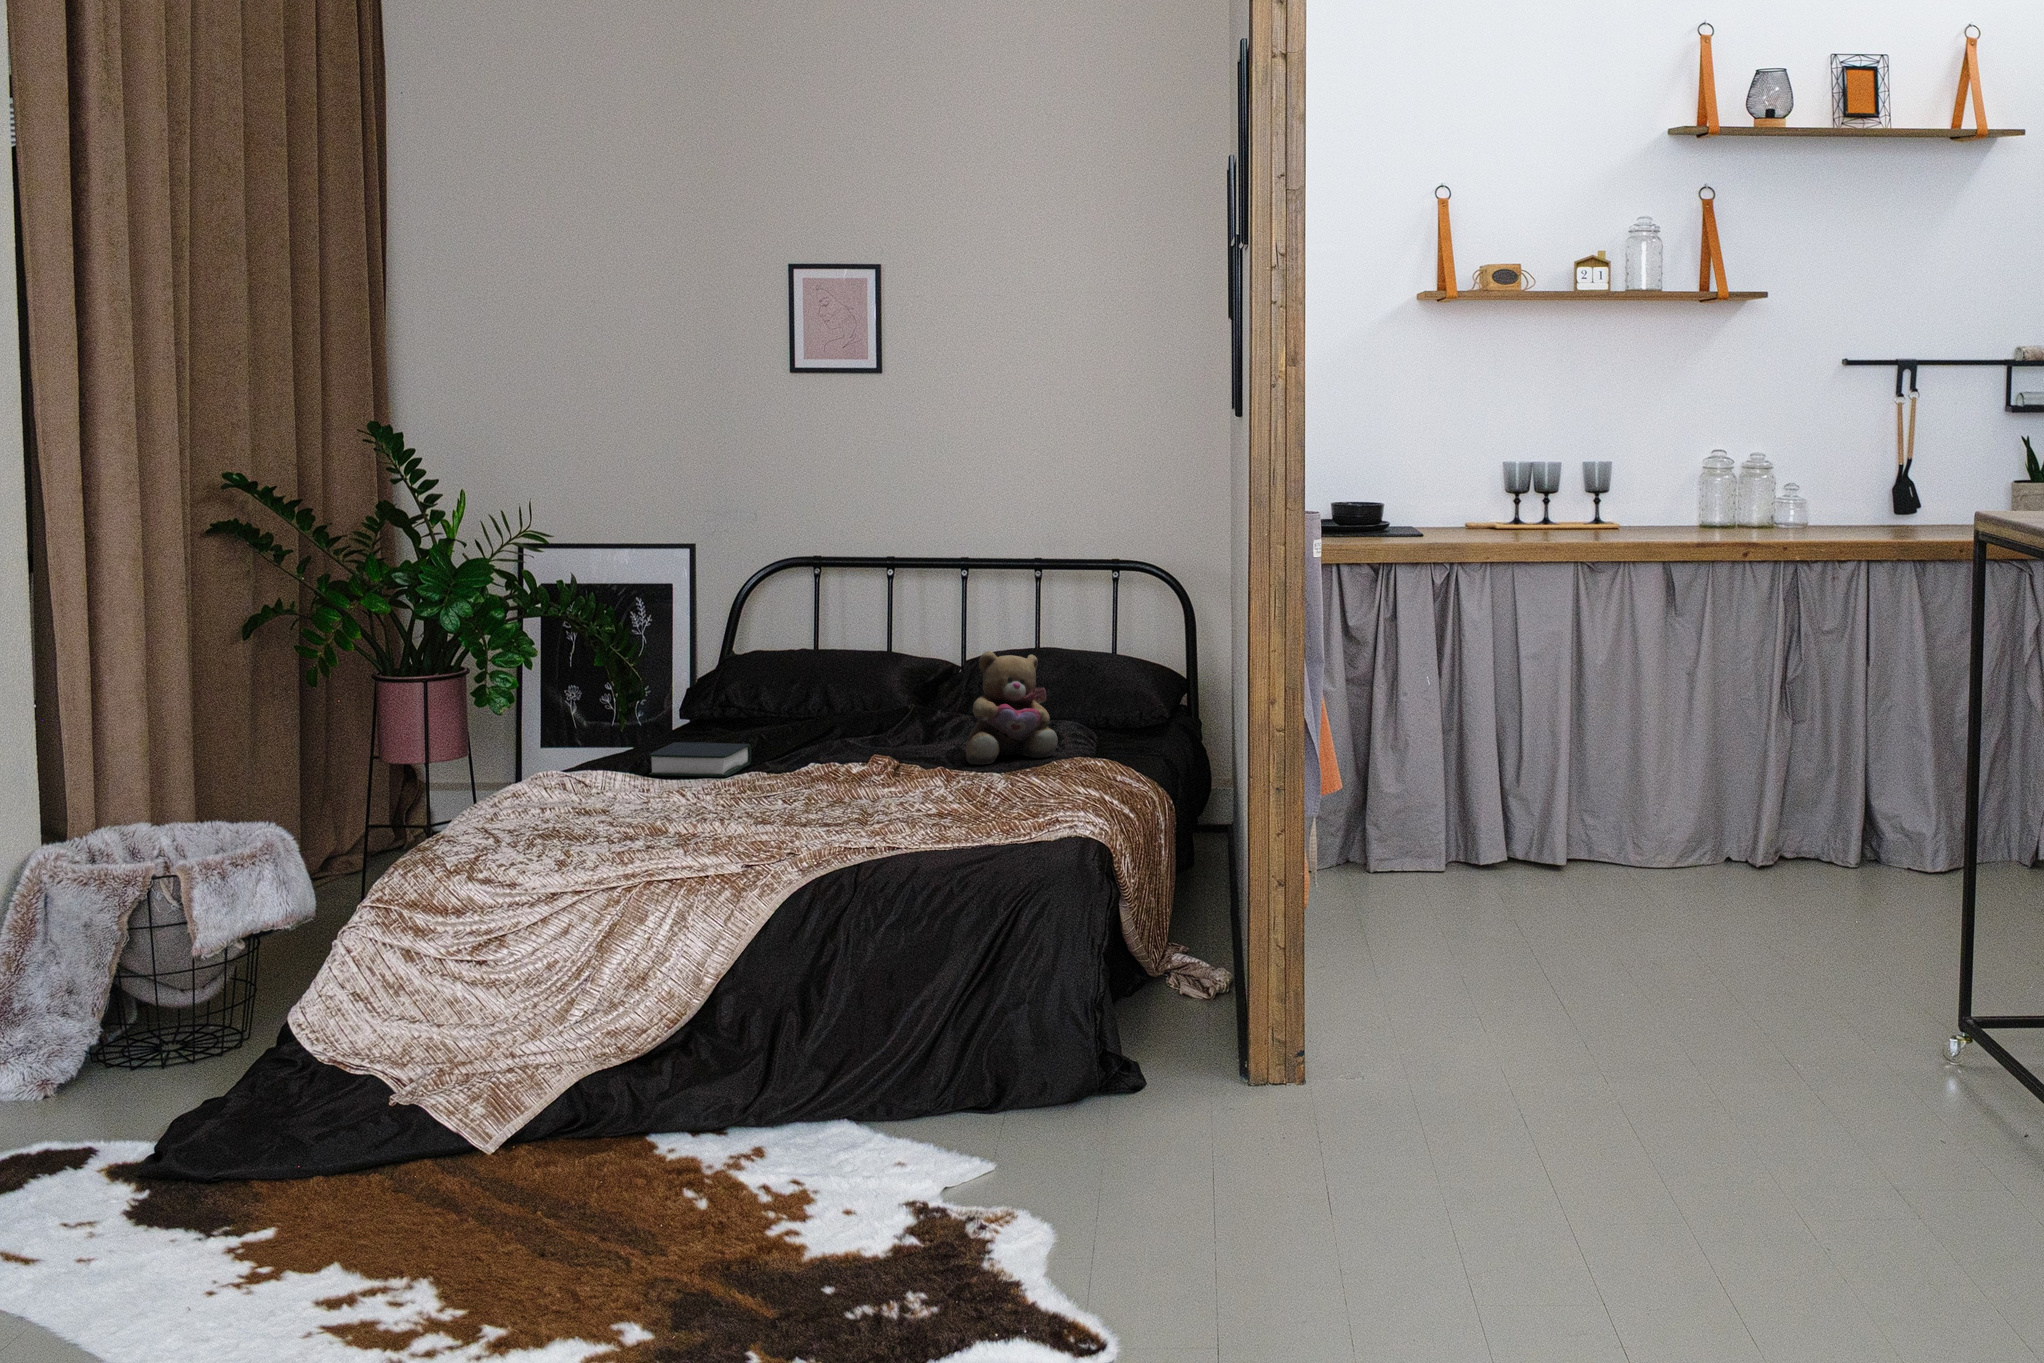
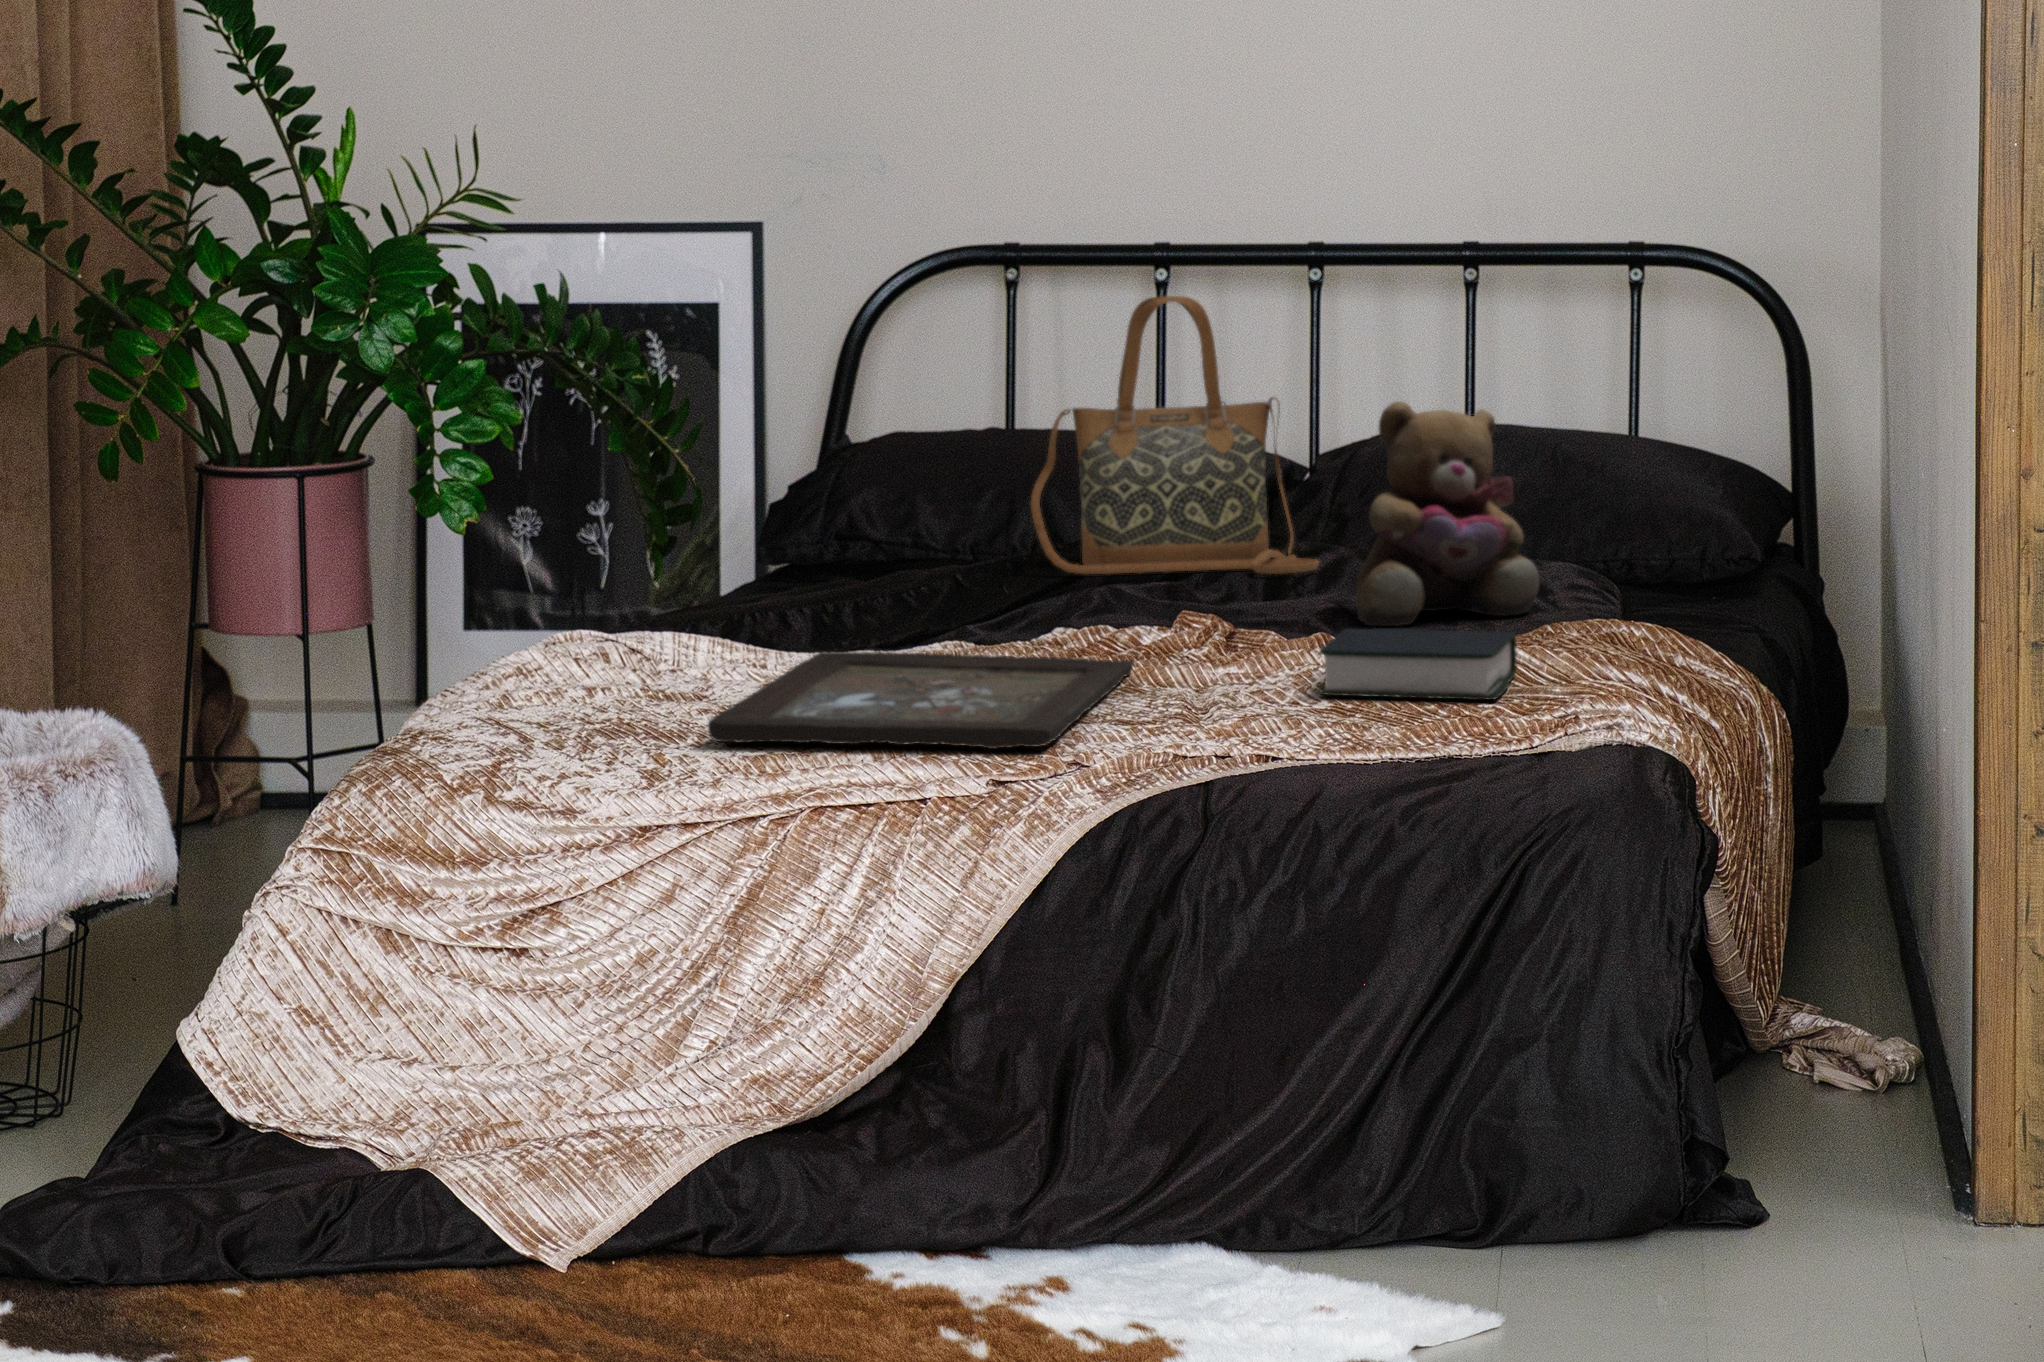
handbag: none [812,590,959,732] -> present [1030,296,1319,574]
book: present [649,742,751,777] -> present [1319,628,1517,700]
tray: none [601,784,843,843] -> present [708,652,1134,749]

